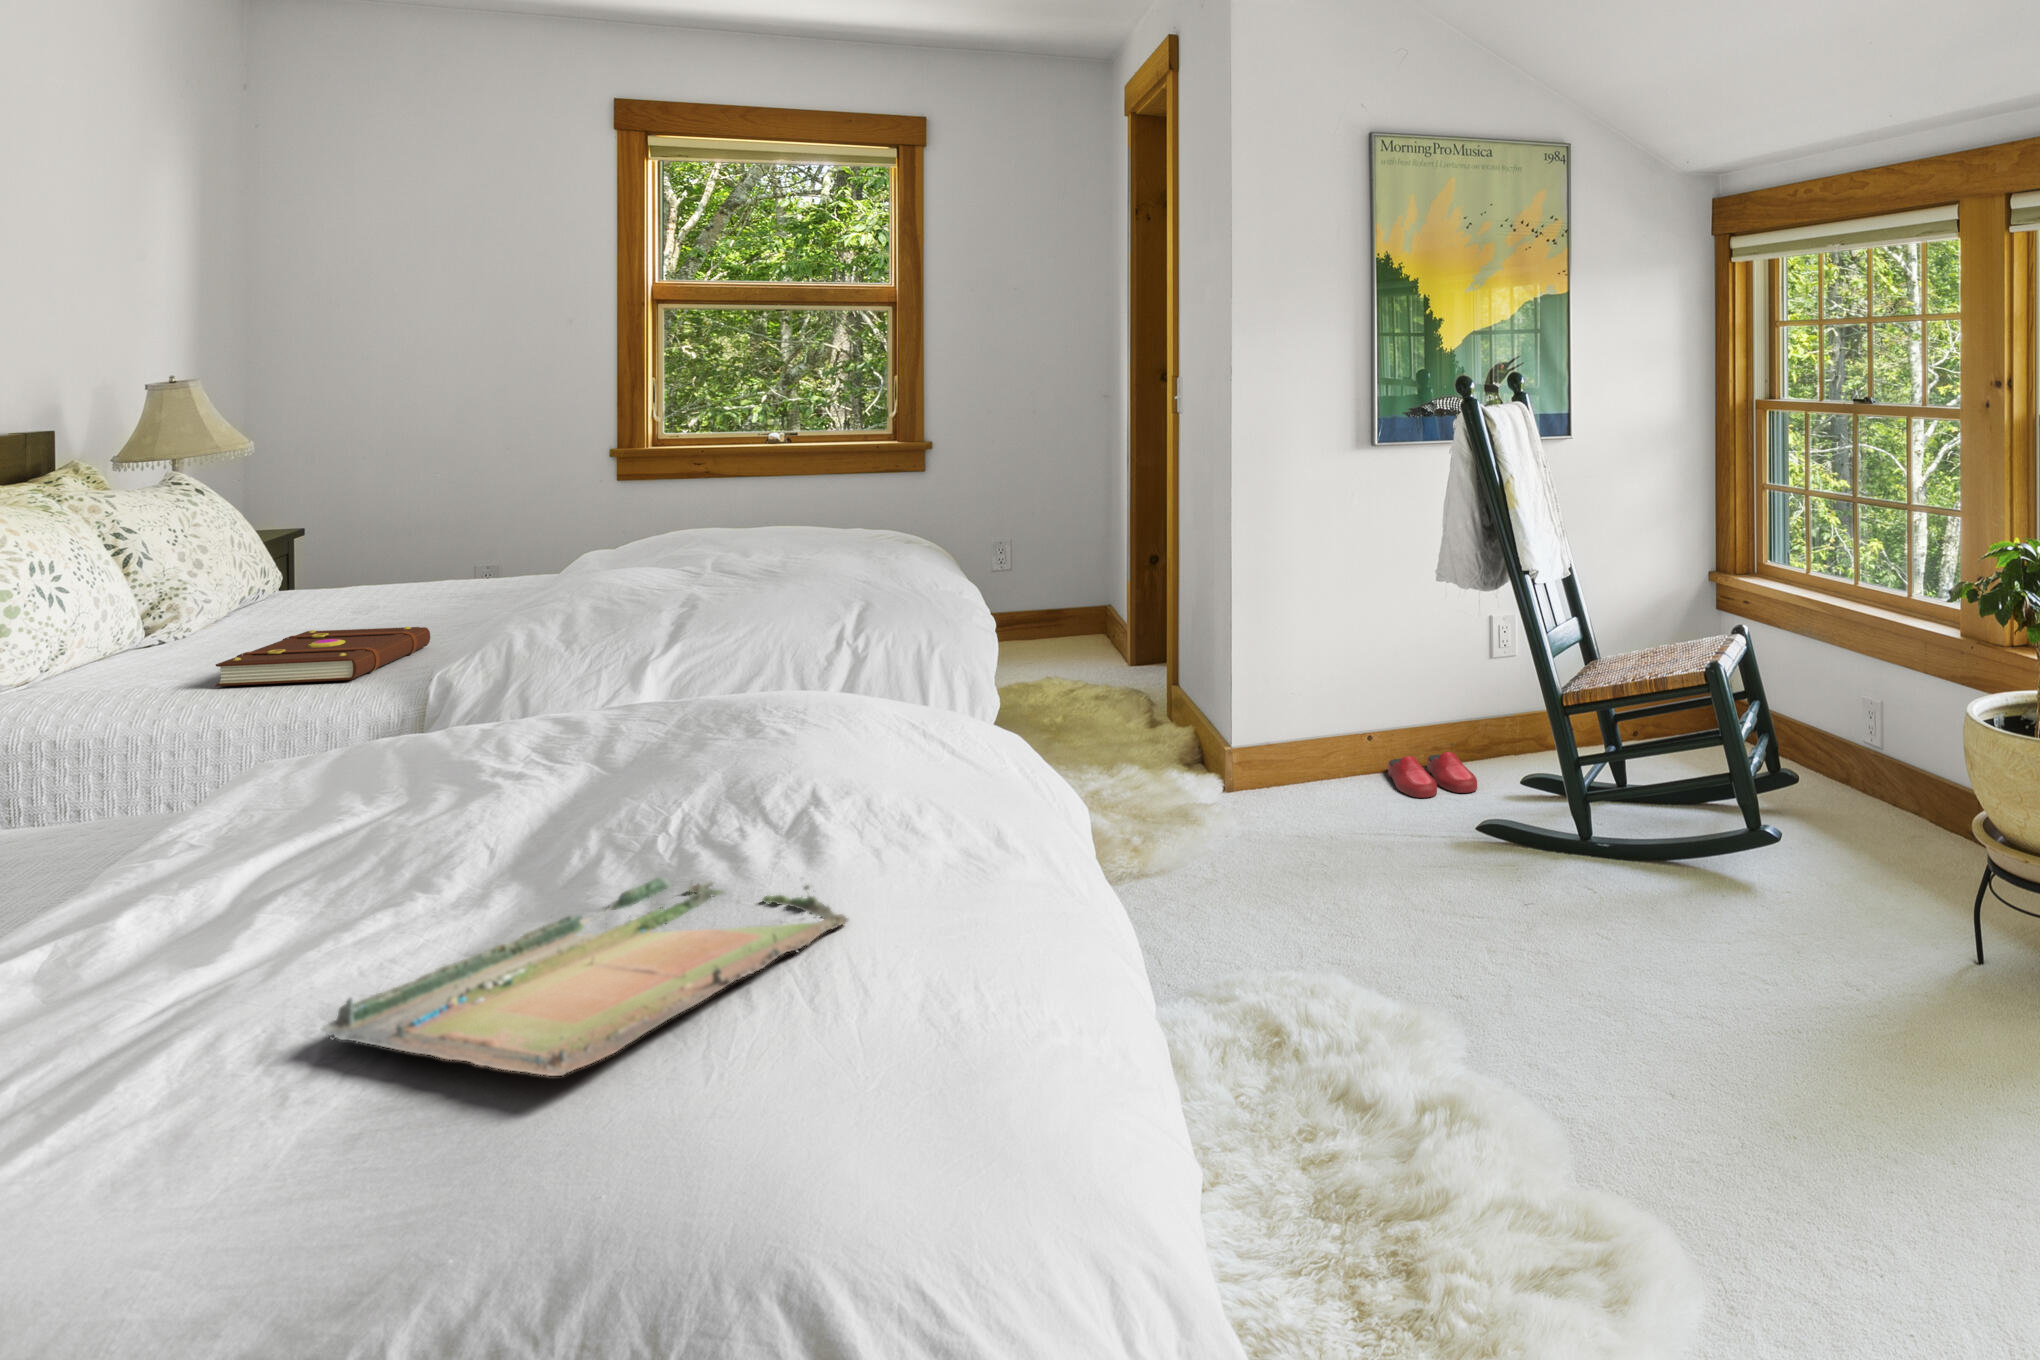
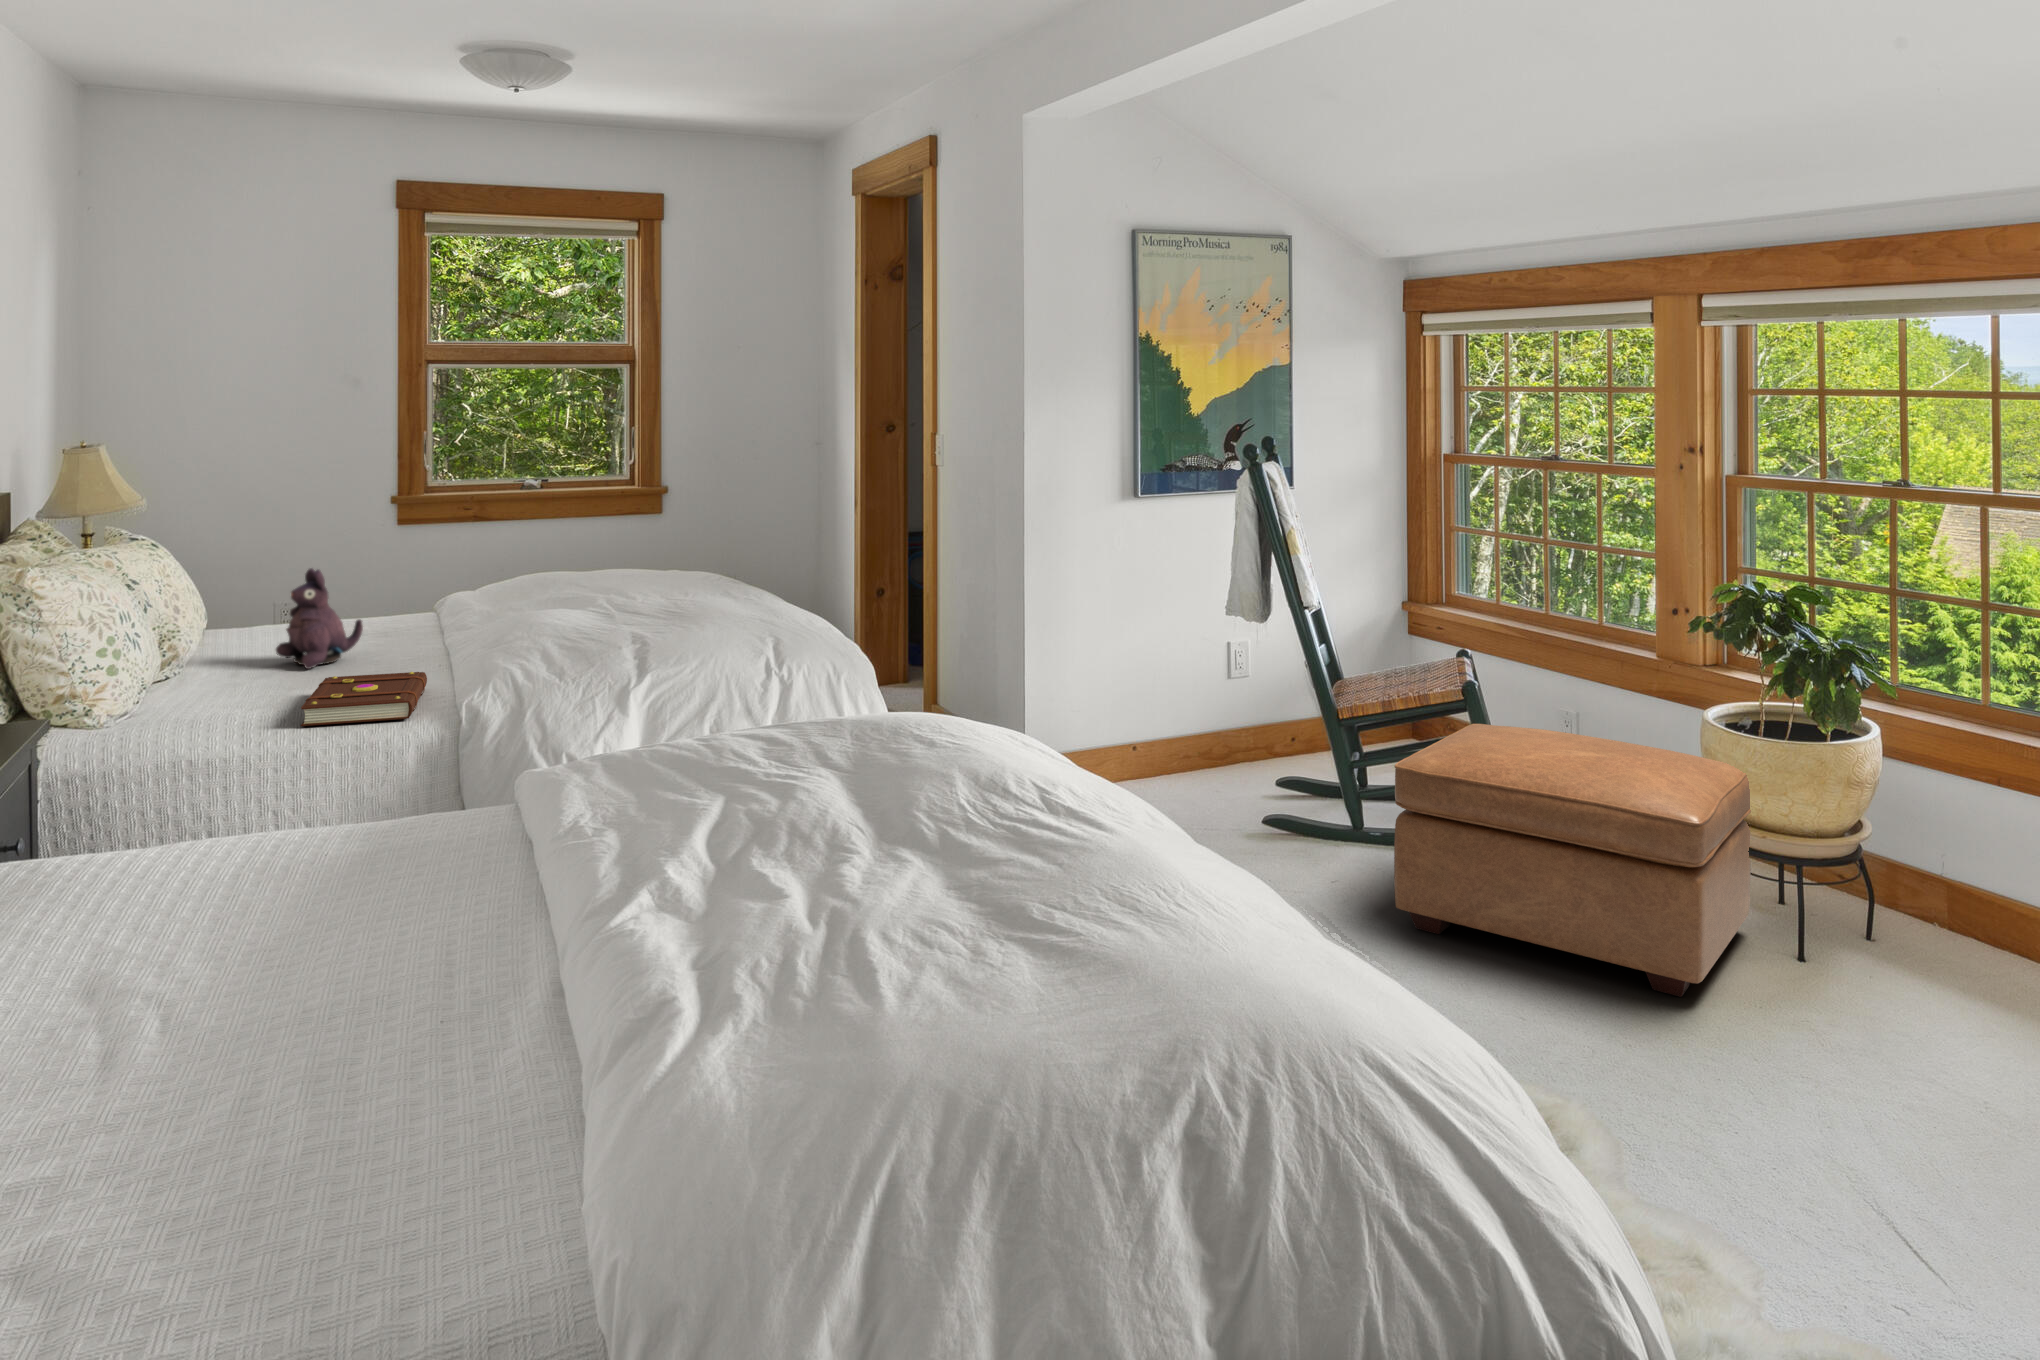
plush toy: none [305,509,416,623] -> present [276,568,363,669]
ottoman: none [1567,710,2014,1059] -> present [1394,724,1752,997]
slippers: present [1388,752,1477,798] -> none [1157,764,1241,804]
tray: present [321,877,848,1076] -> none [953,853,1189,972]

